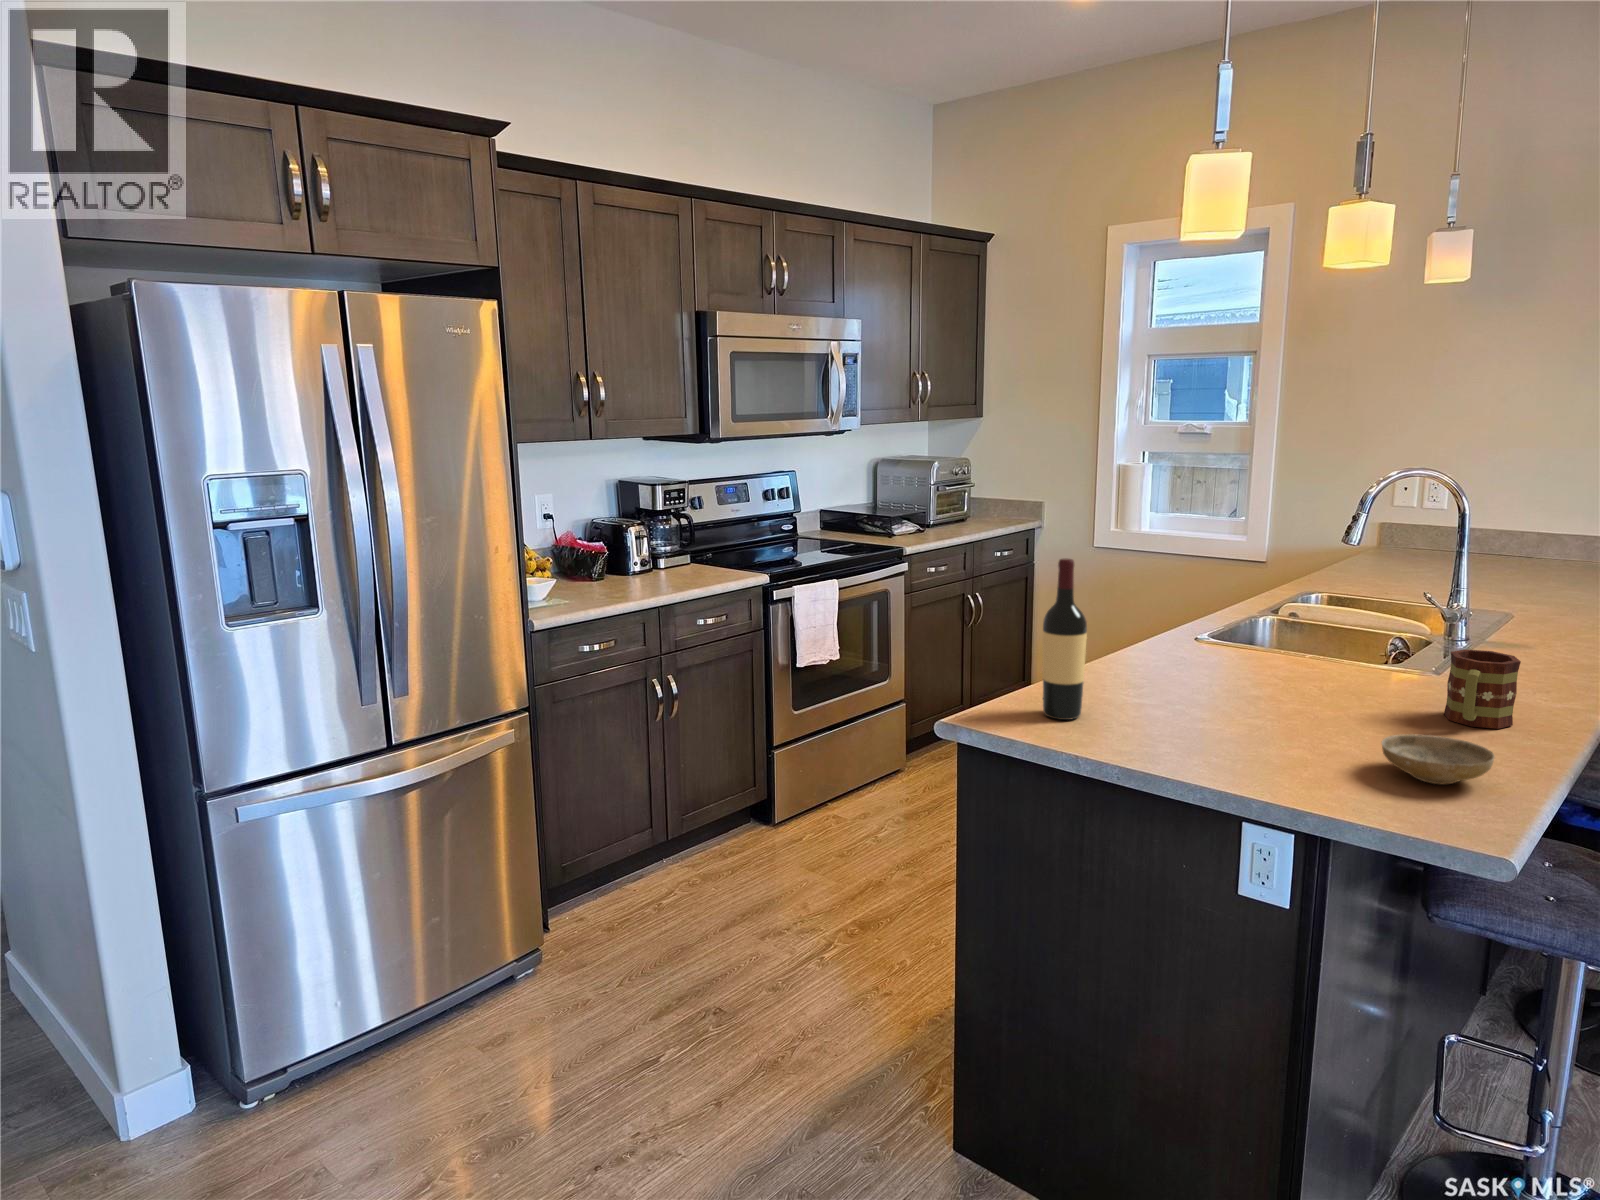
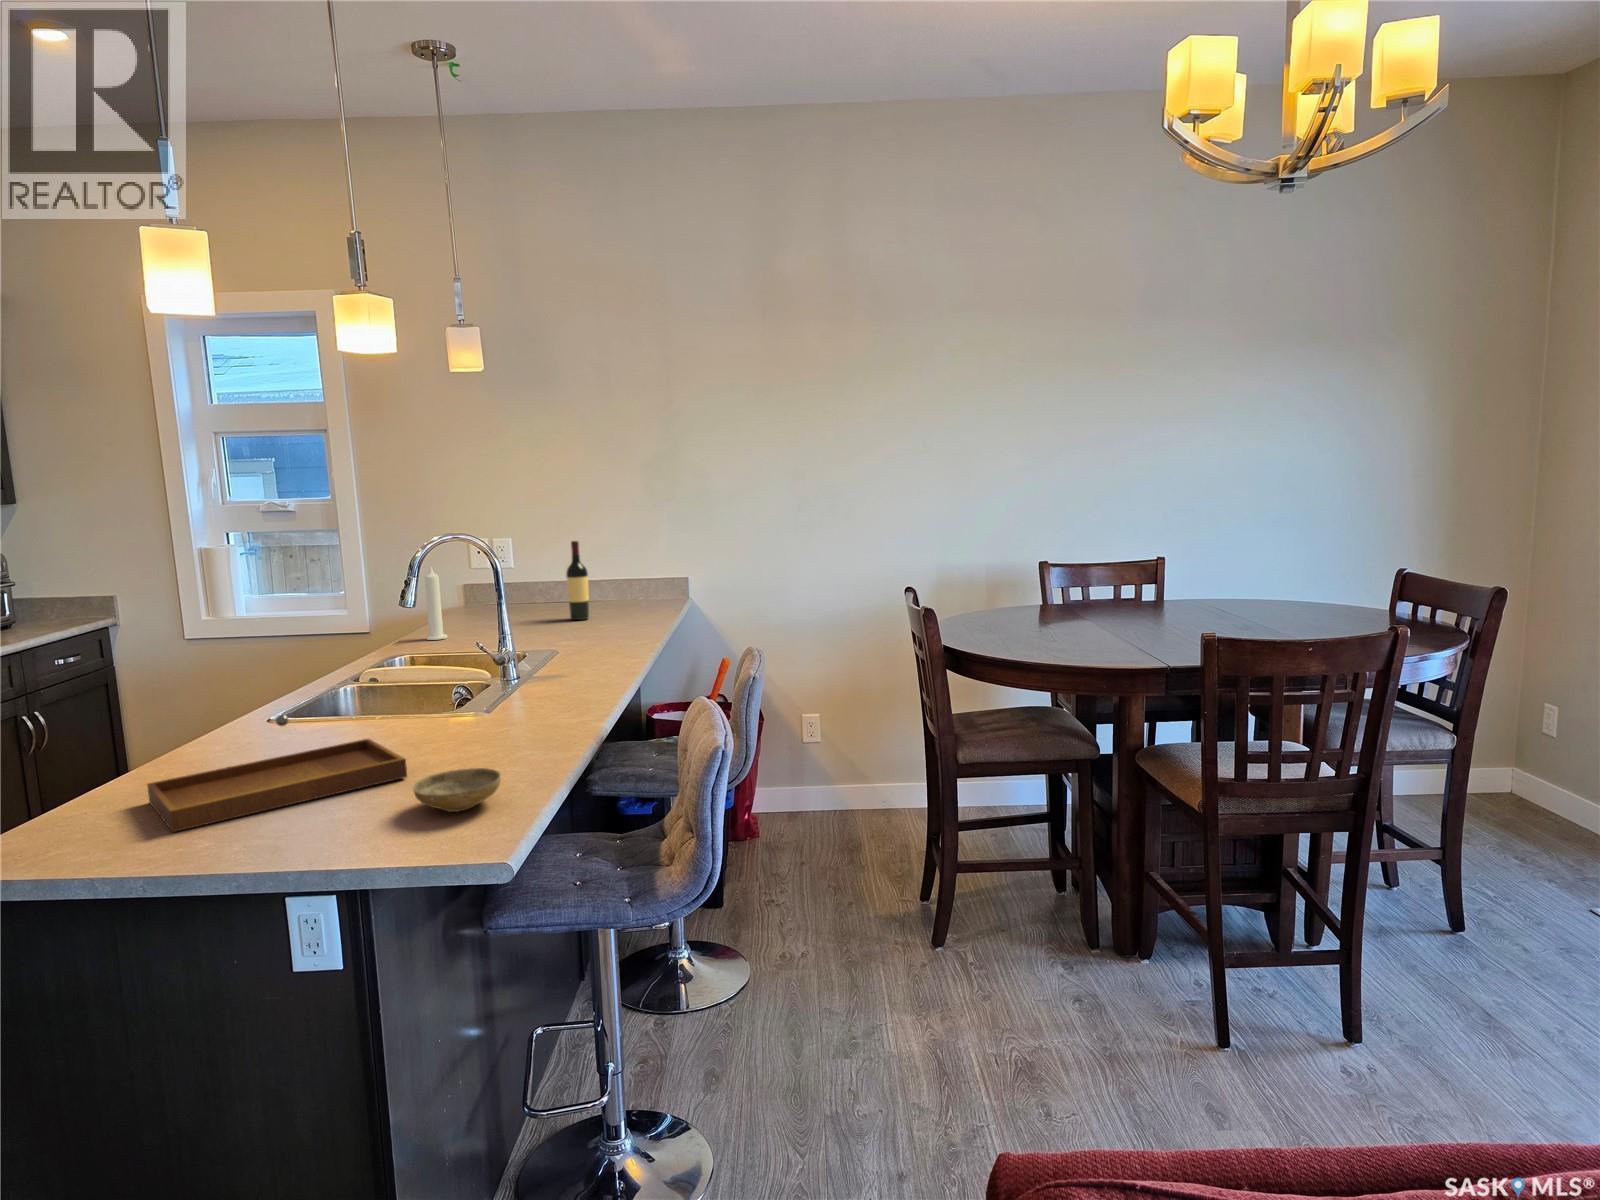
candle: none [1341,501,1368,582] -> present [425,567,447,640]
wine bottle: present [1043,559,1087,720] -> present [566,541,589,620]
tray: none [1107,637,1362,729] -> present [147,715,407,832]
mug: present [1444,649,1521,729] -> none [478,686,531,753]

